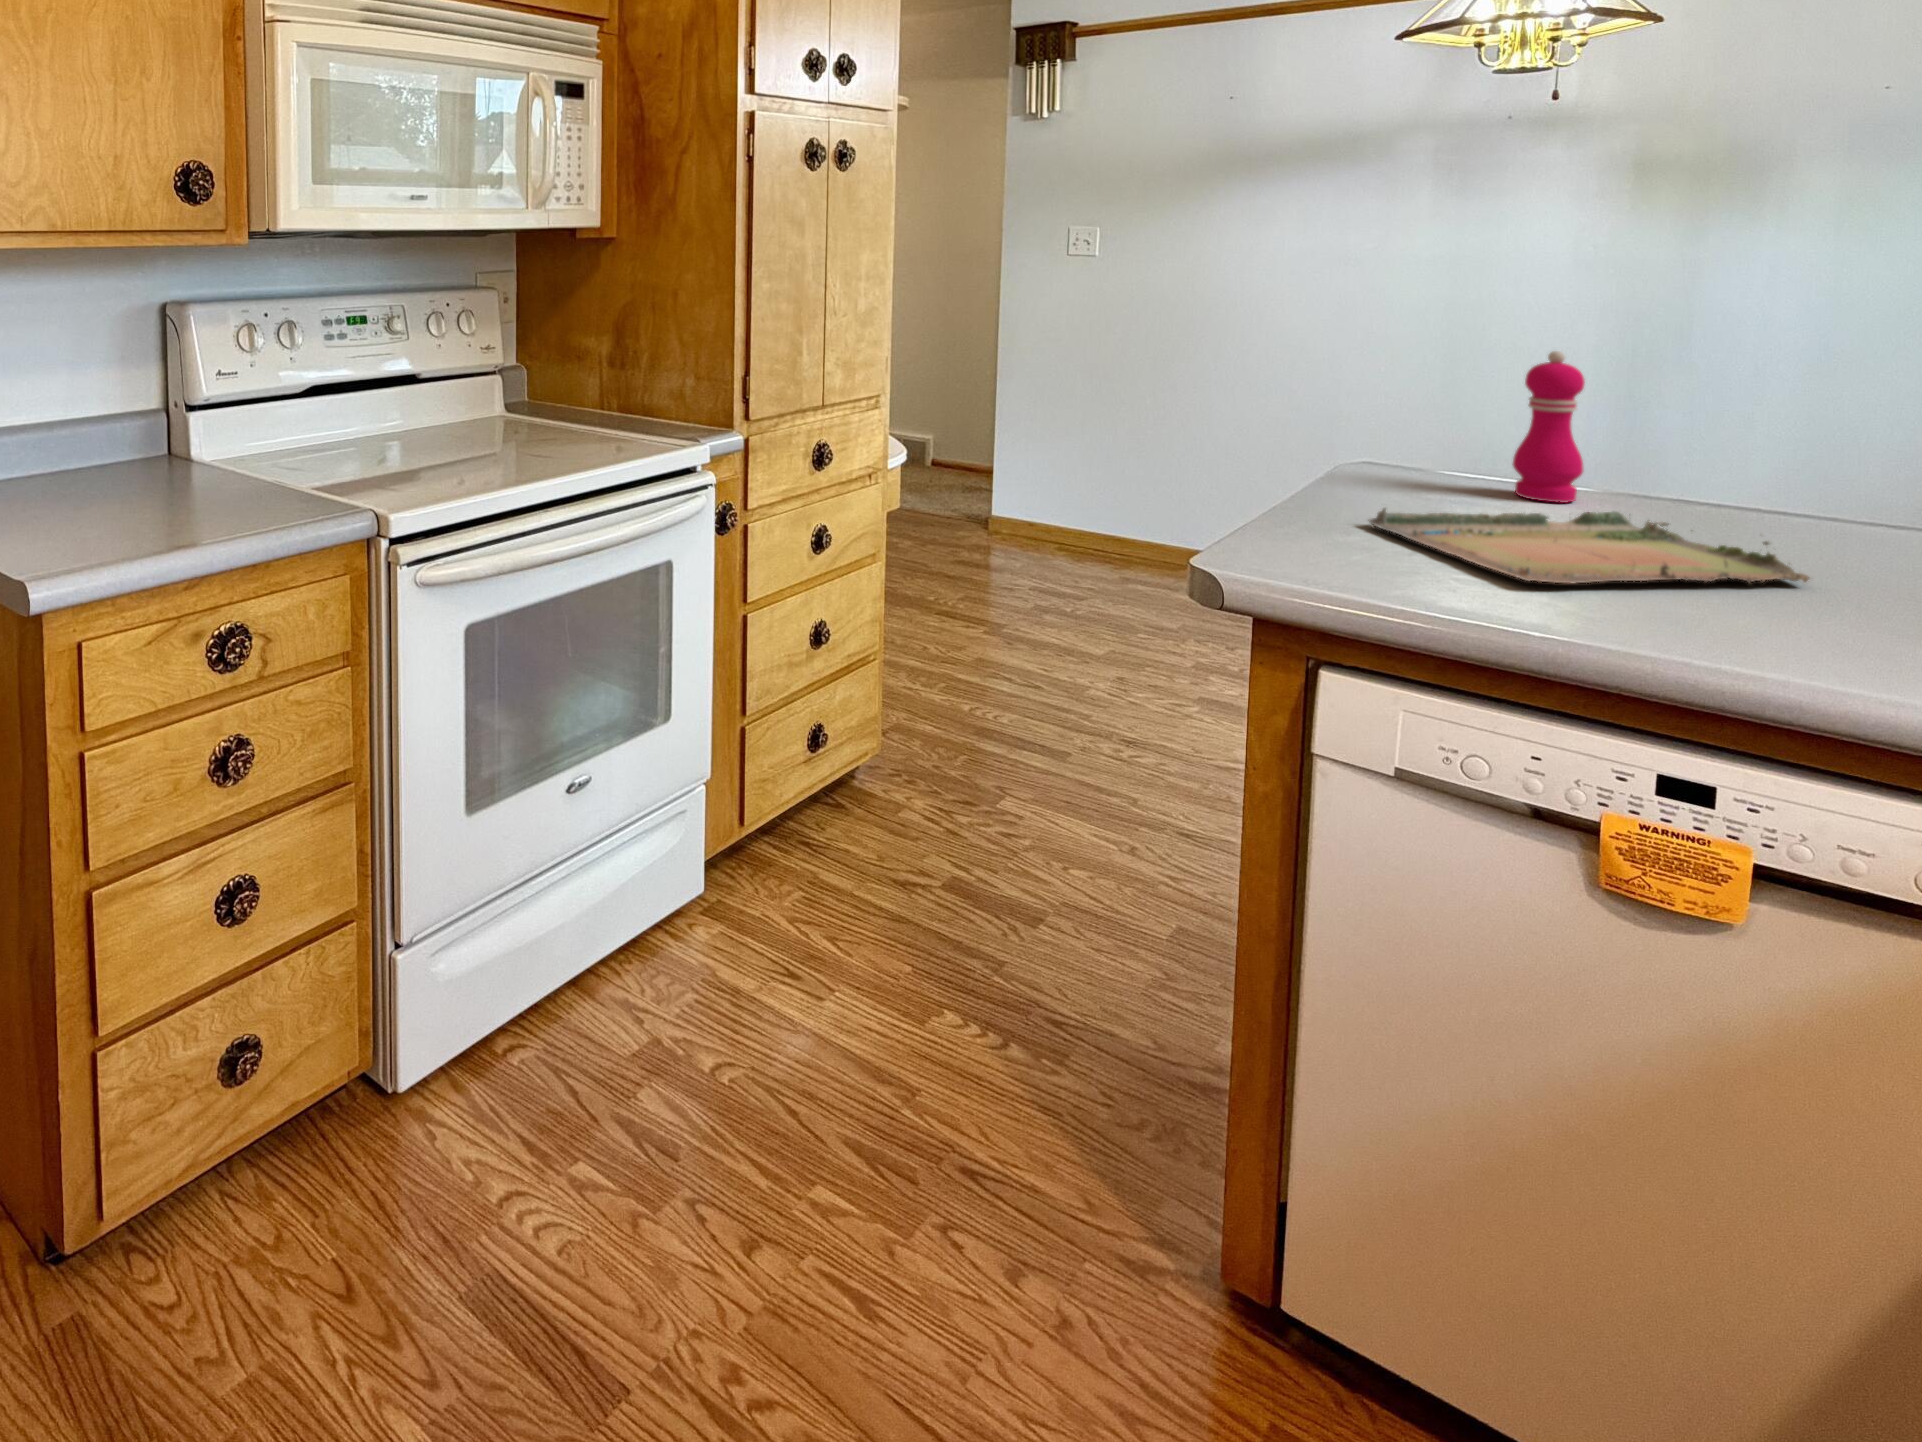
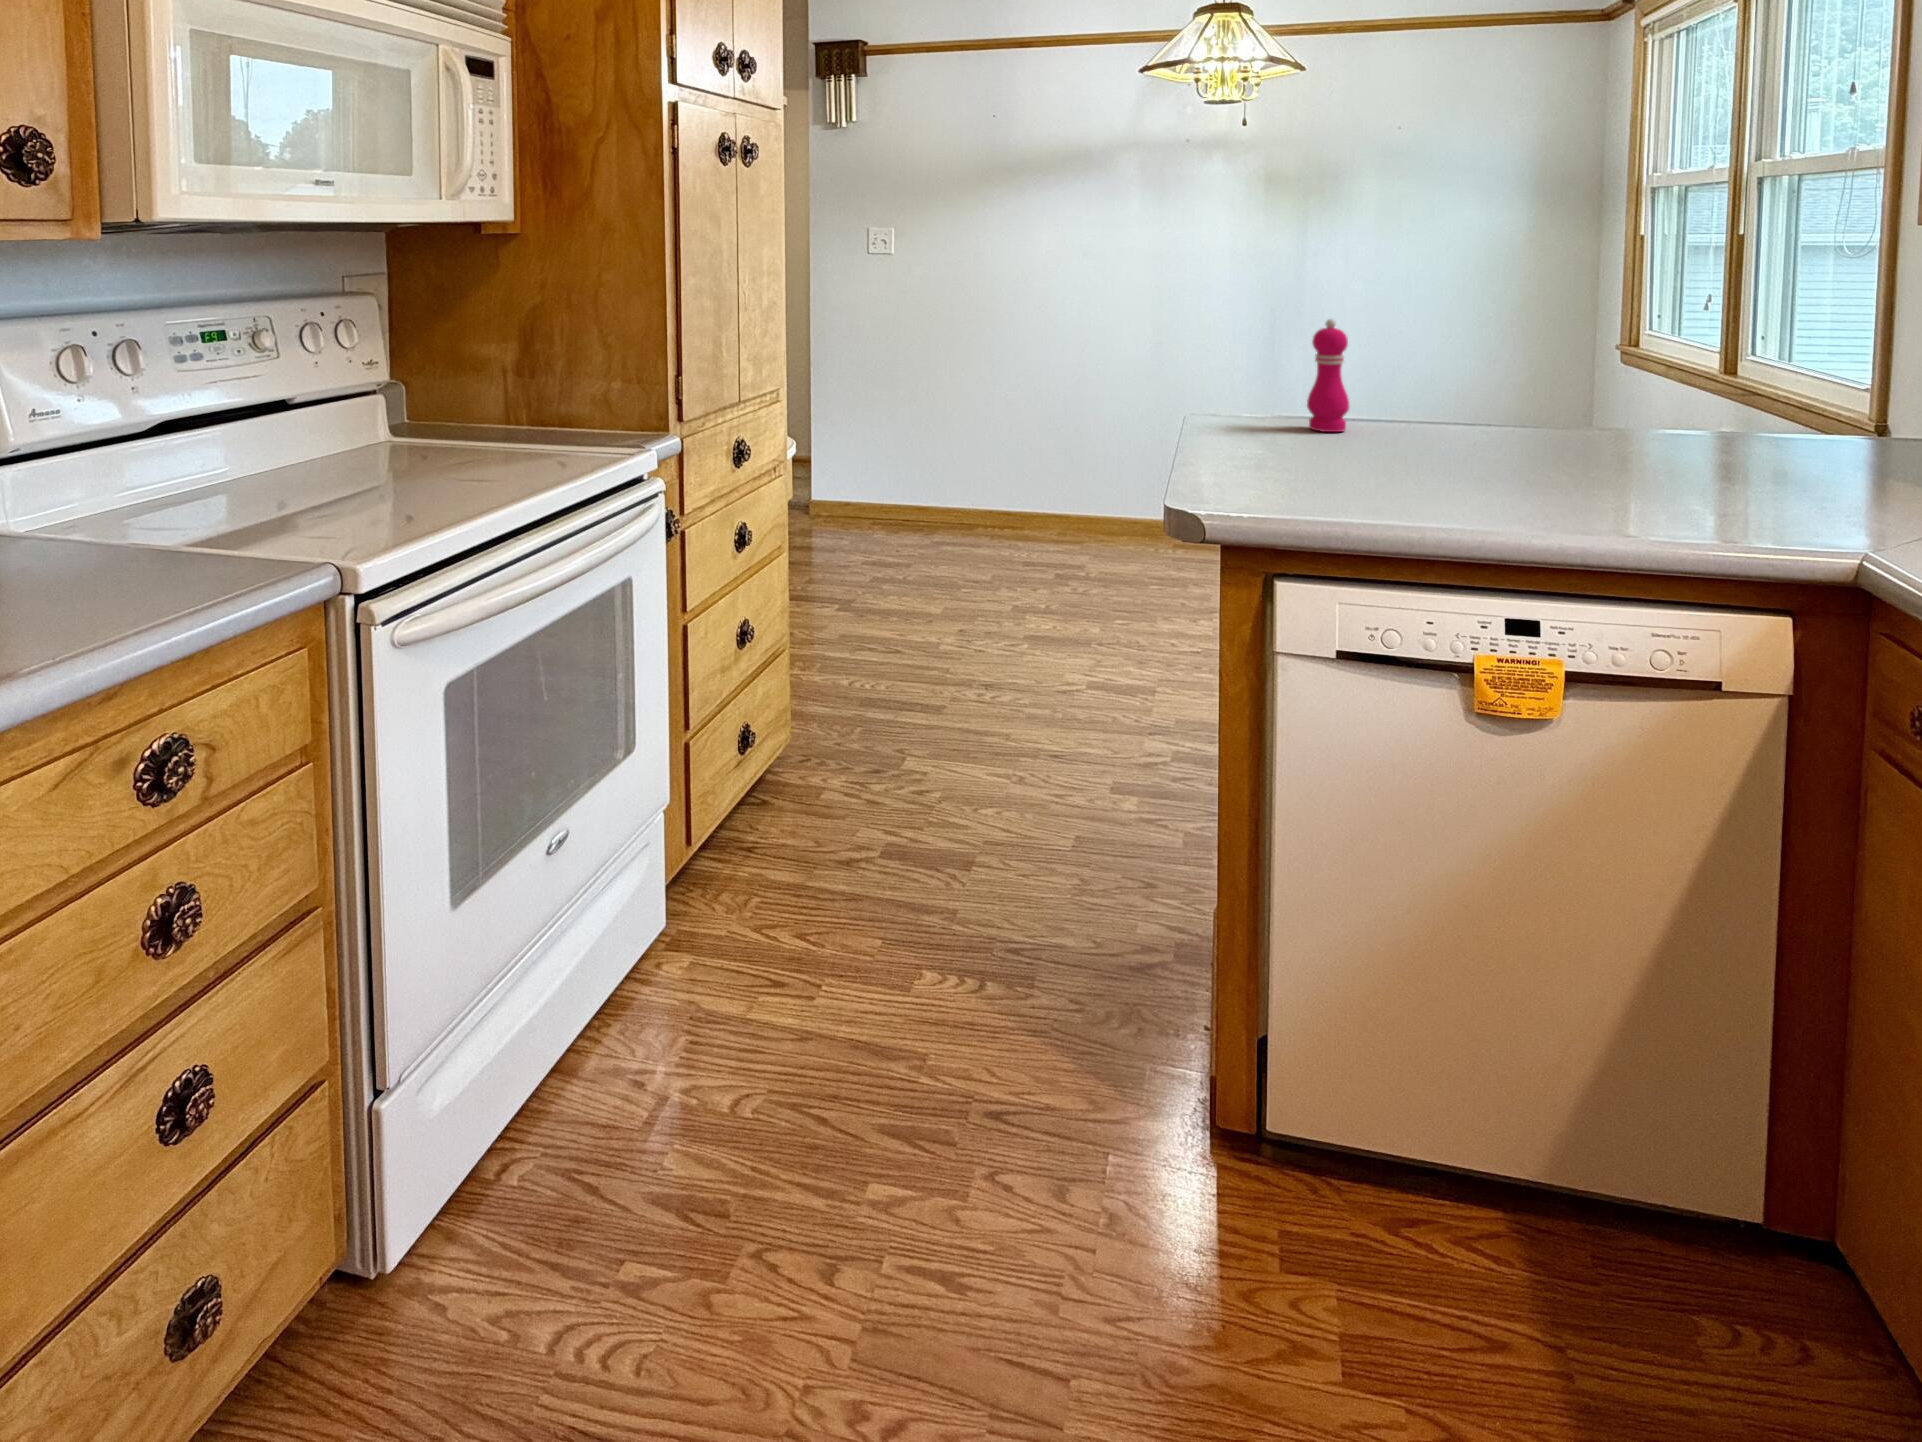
tray: present [1368,508,1809,584] -> none [1252,434,1509,488]

